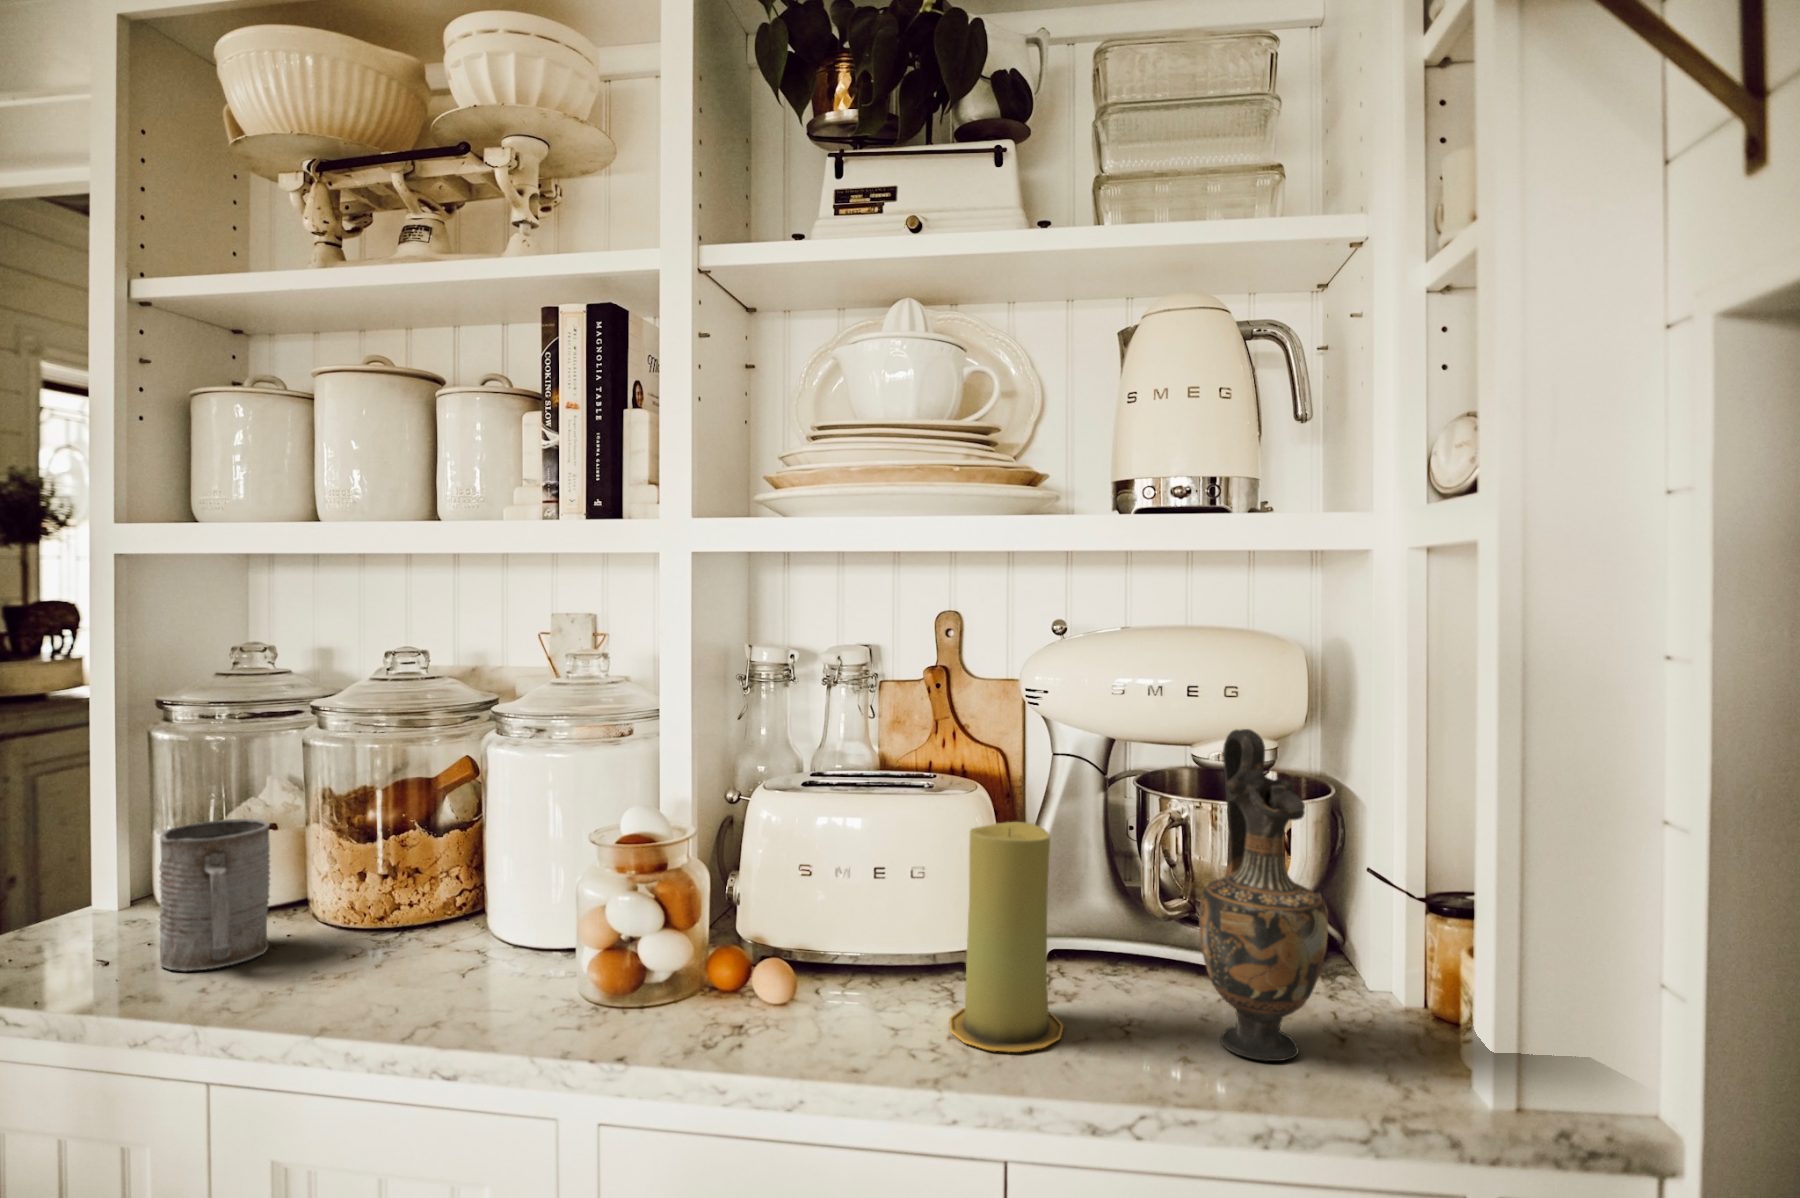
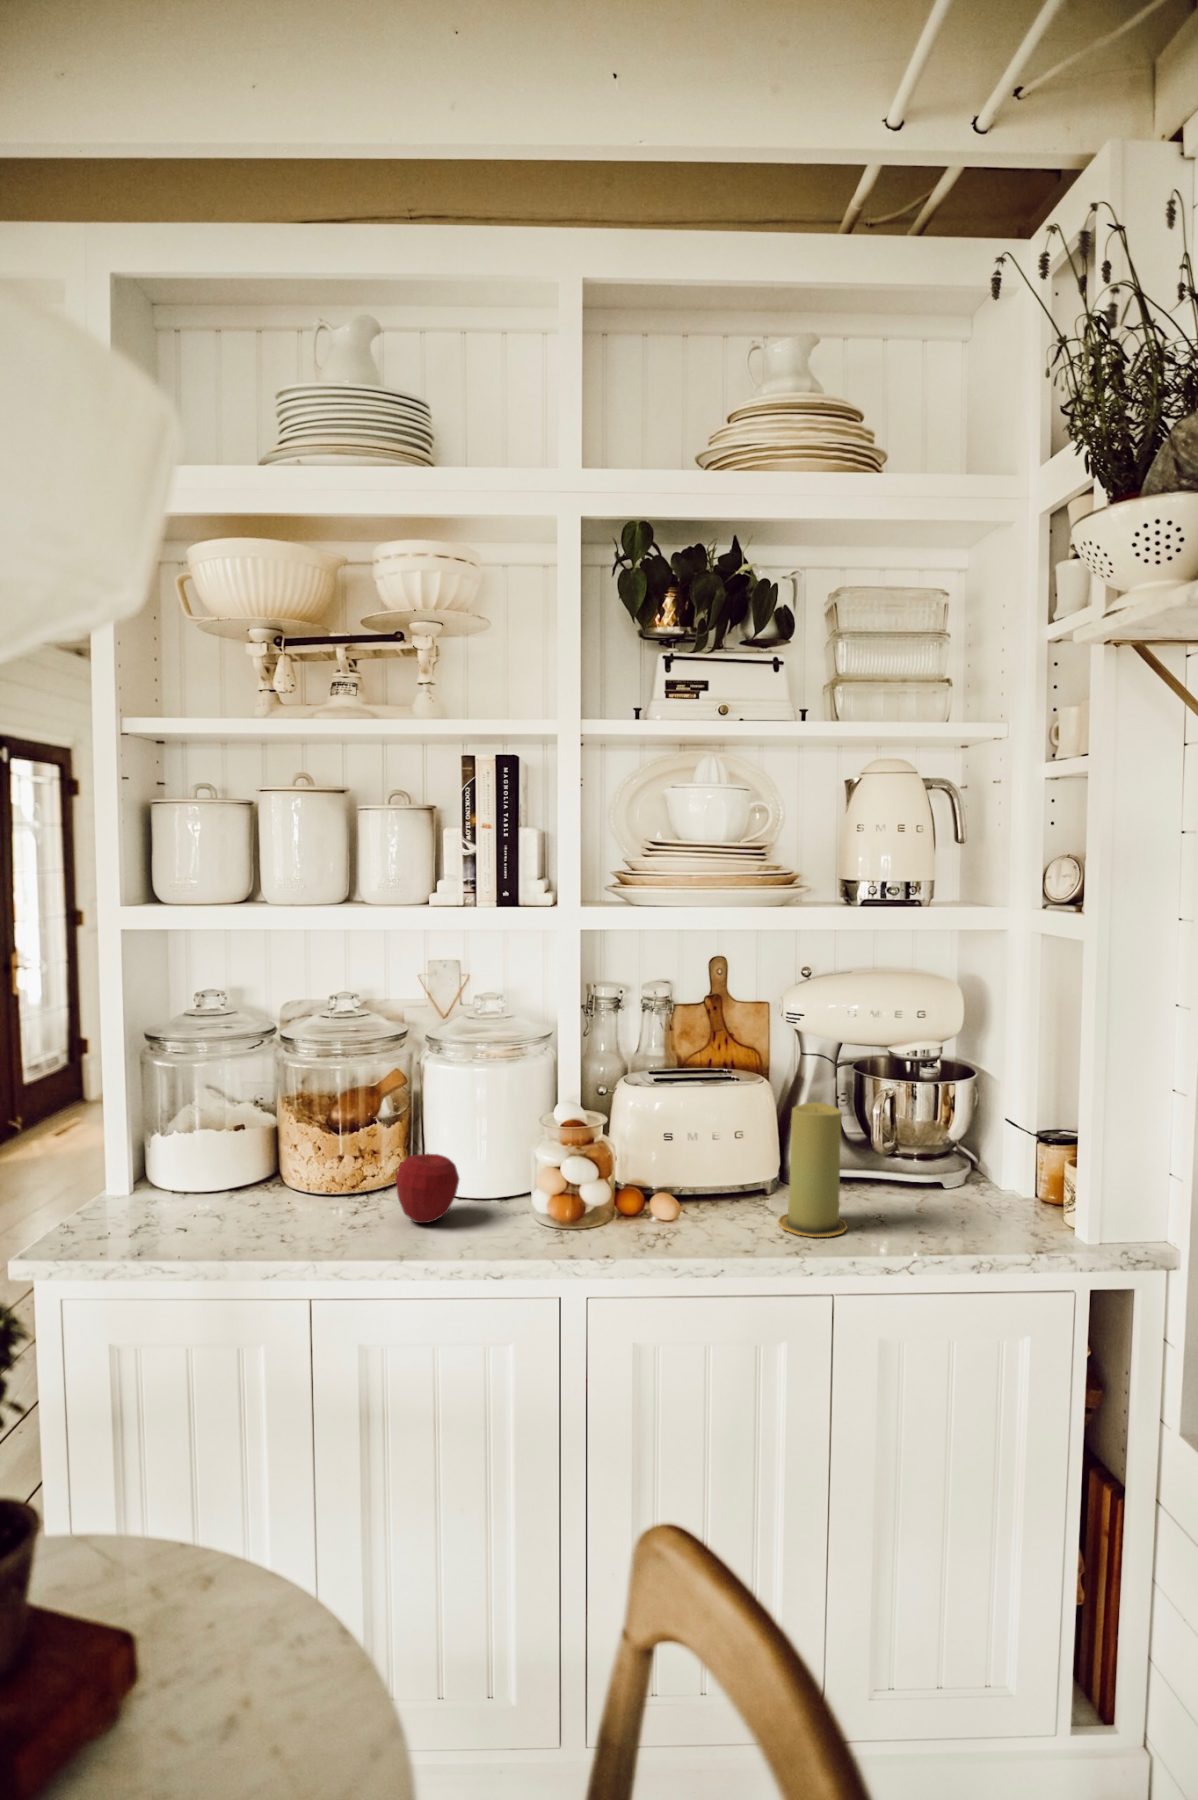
vase: present [1199,729,1328,1061] -> none [922,1043,996,1231]
mug: present [159,819,270,971] -> none [219,1123,290,1230]
apple: none [382,872,487,978] -> present [396,1153,459,1223]

